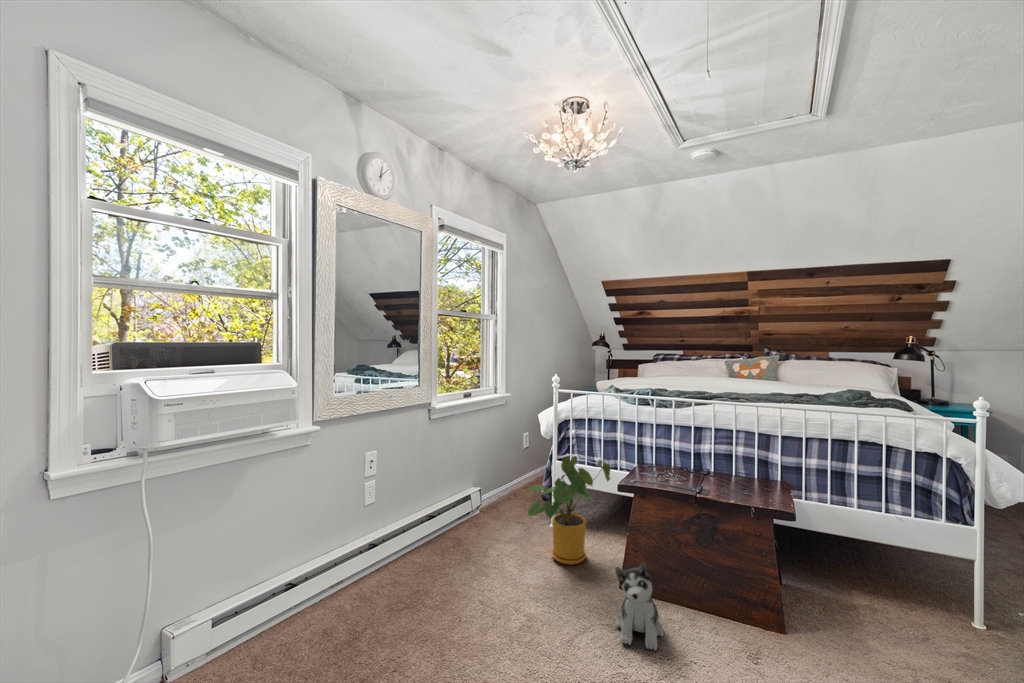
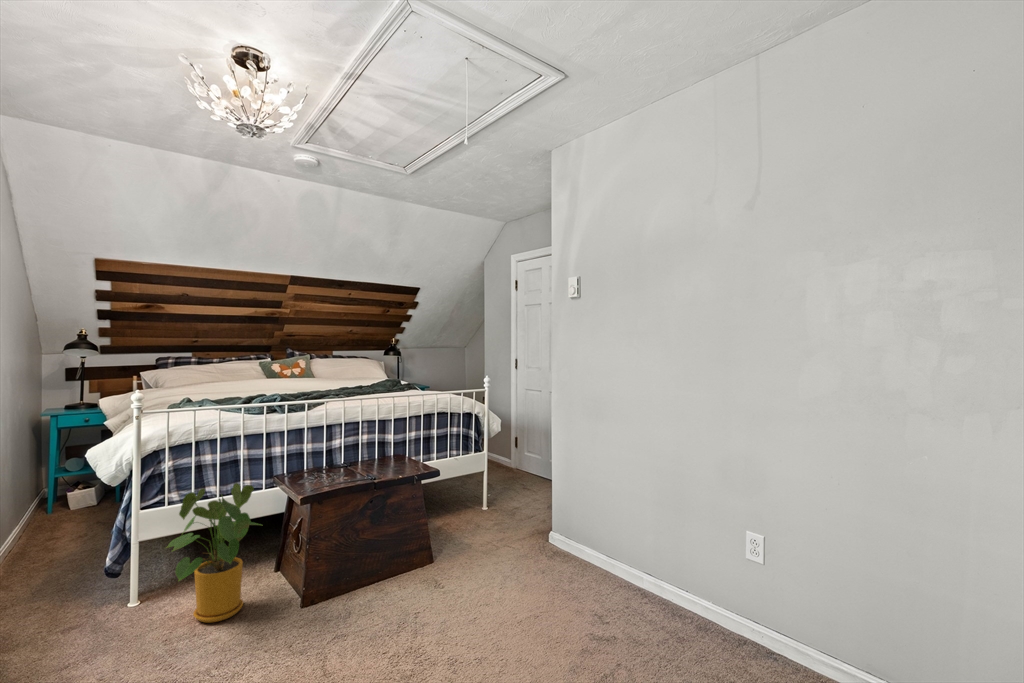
plush toy: present [615,562,664,650] -> none [337,547,389,632]

